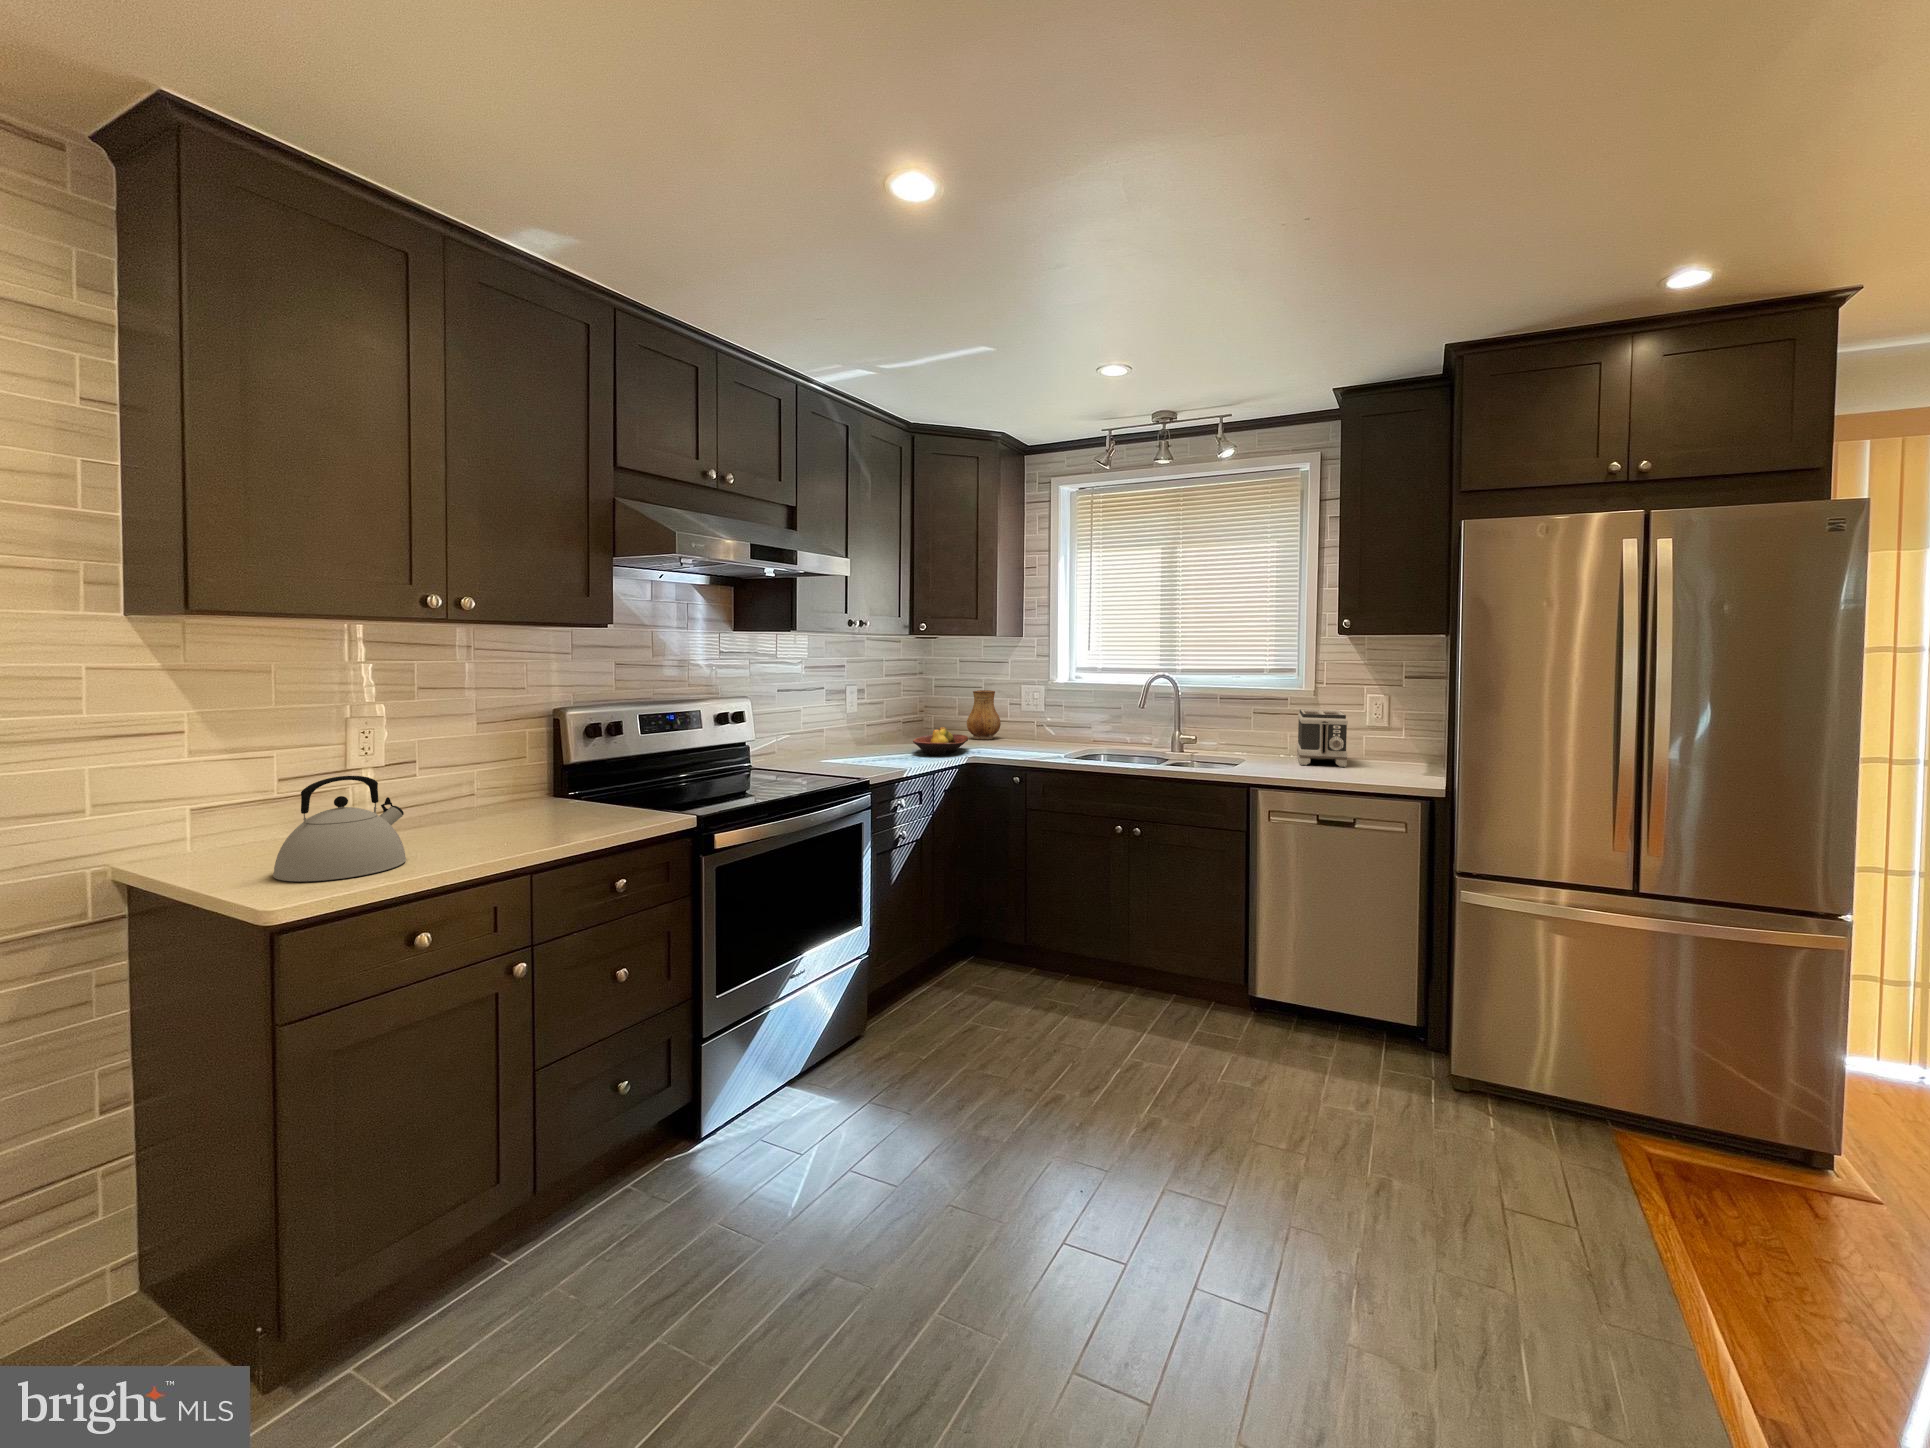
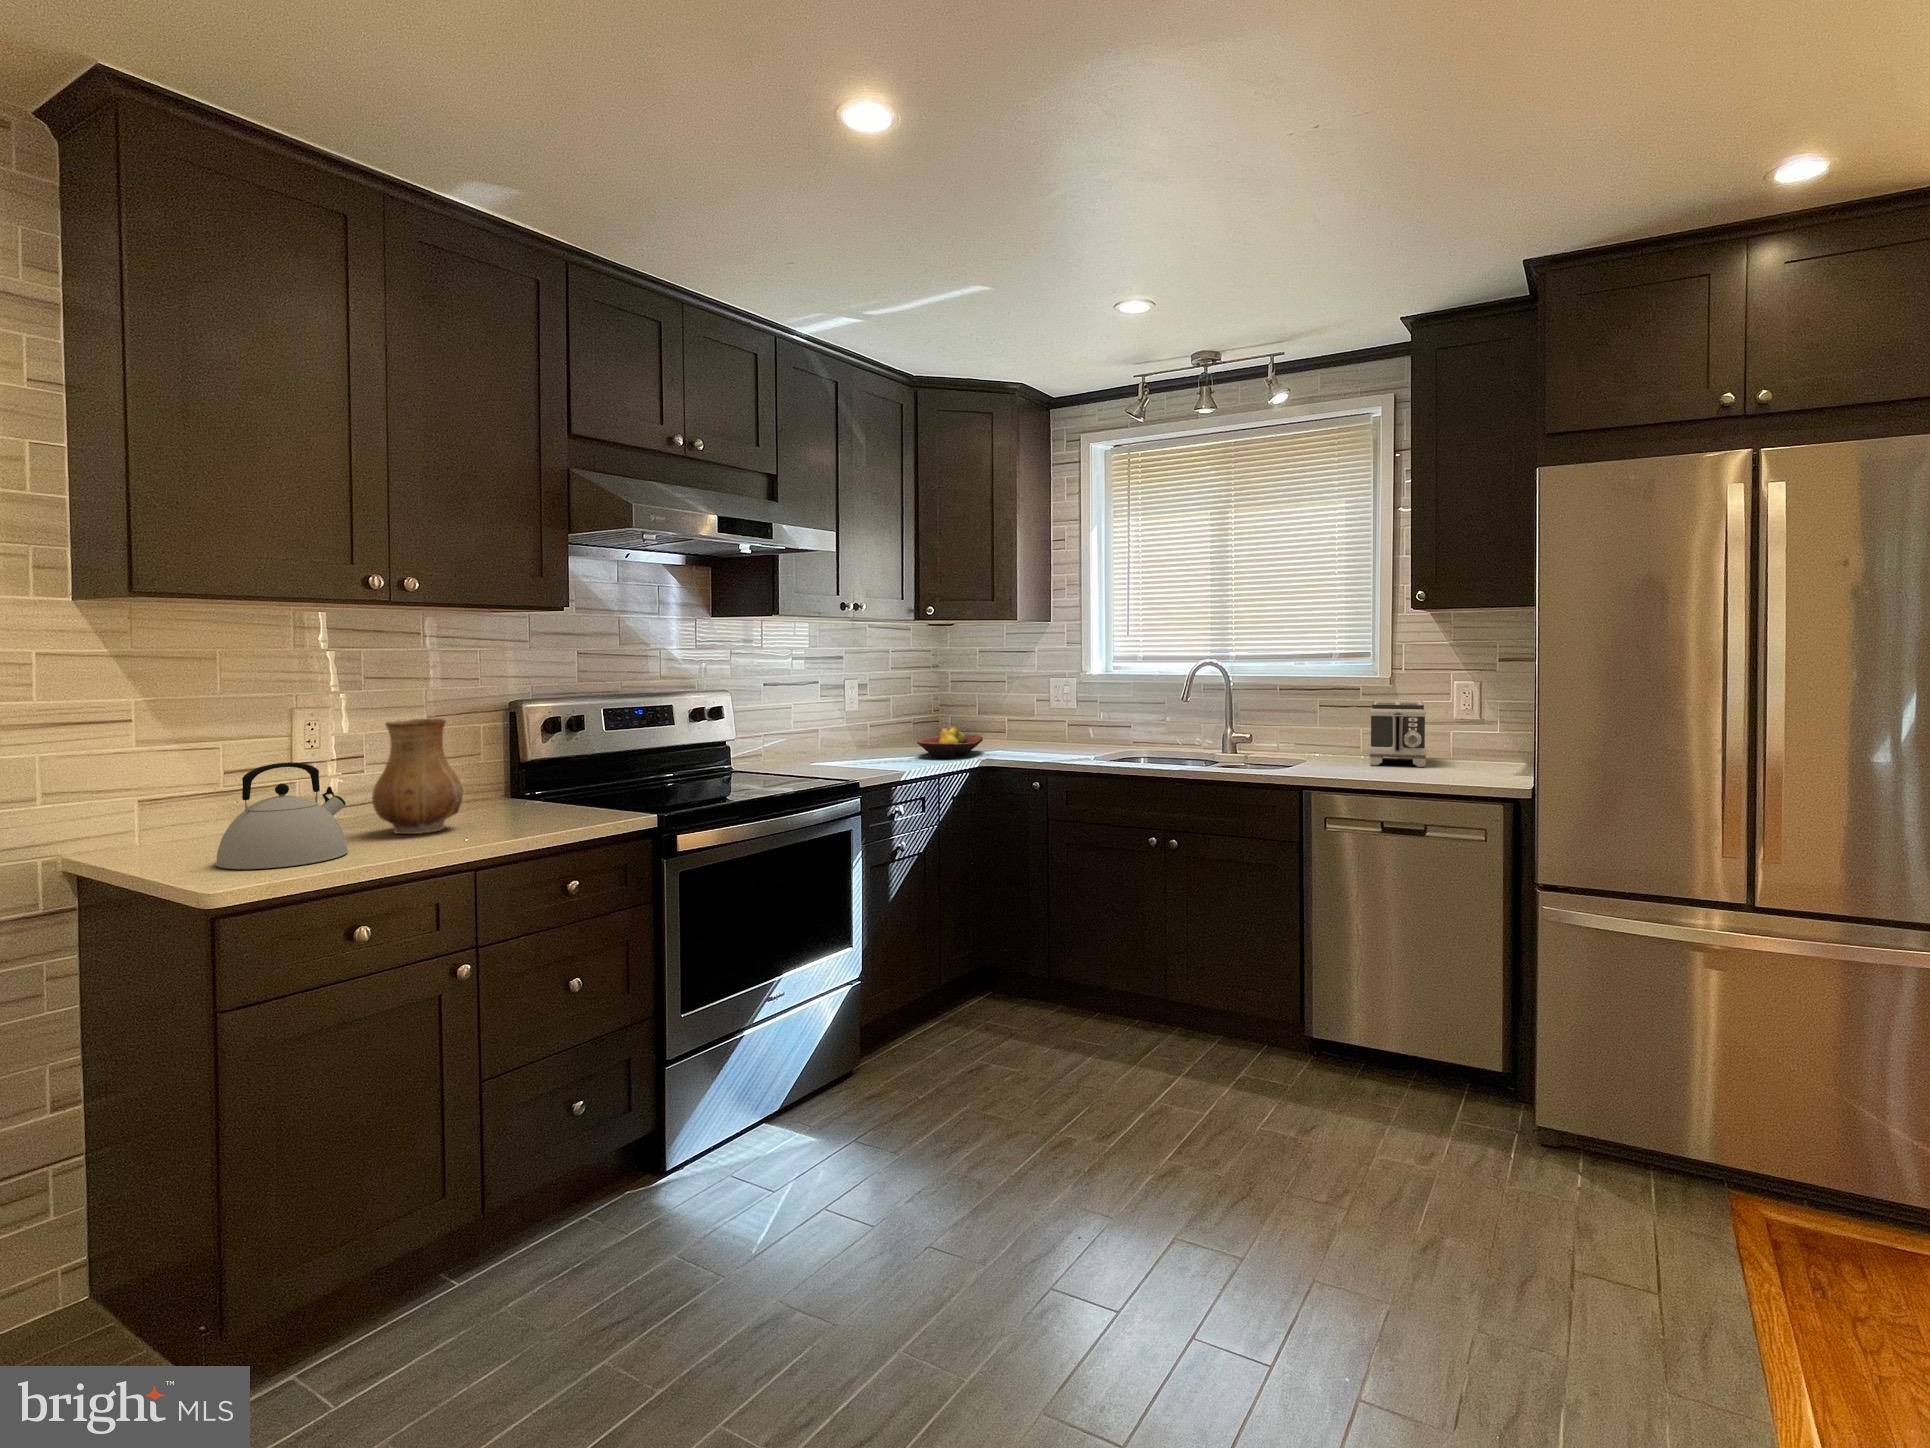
ceramic pitcher: present [967,690,1001,739] -> present [372,719,463,834]

